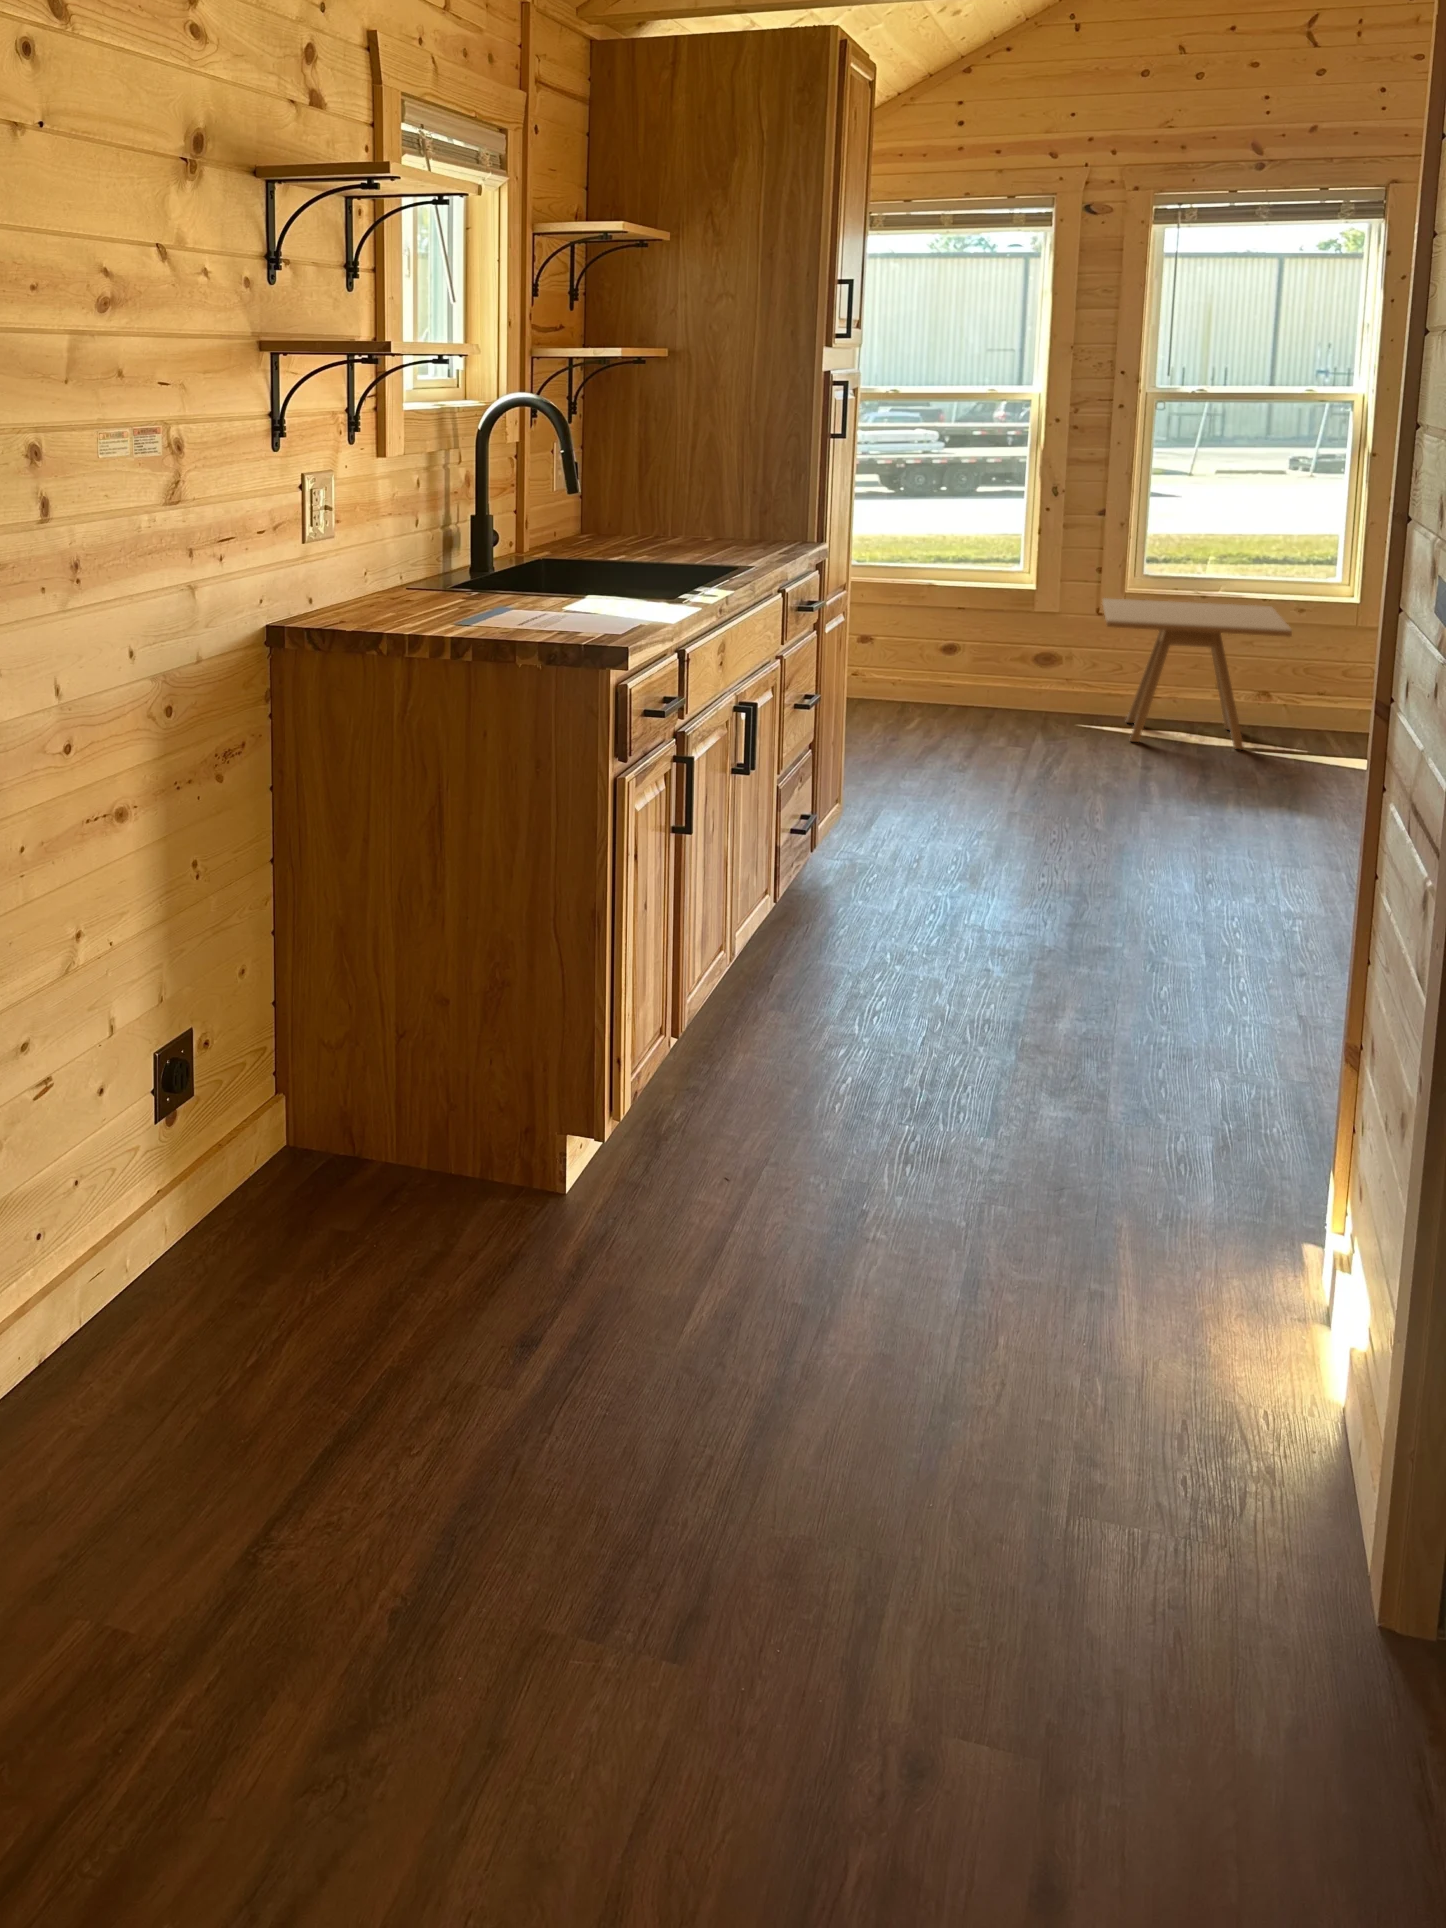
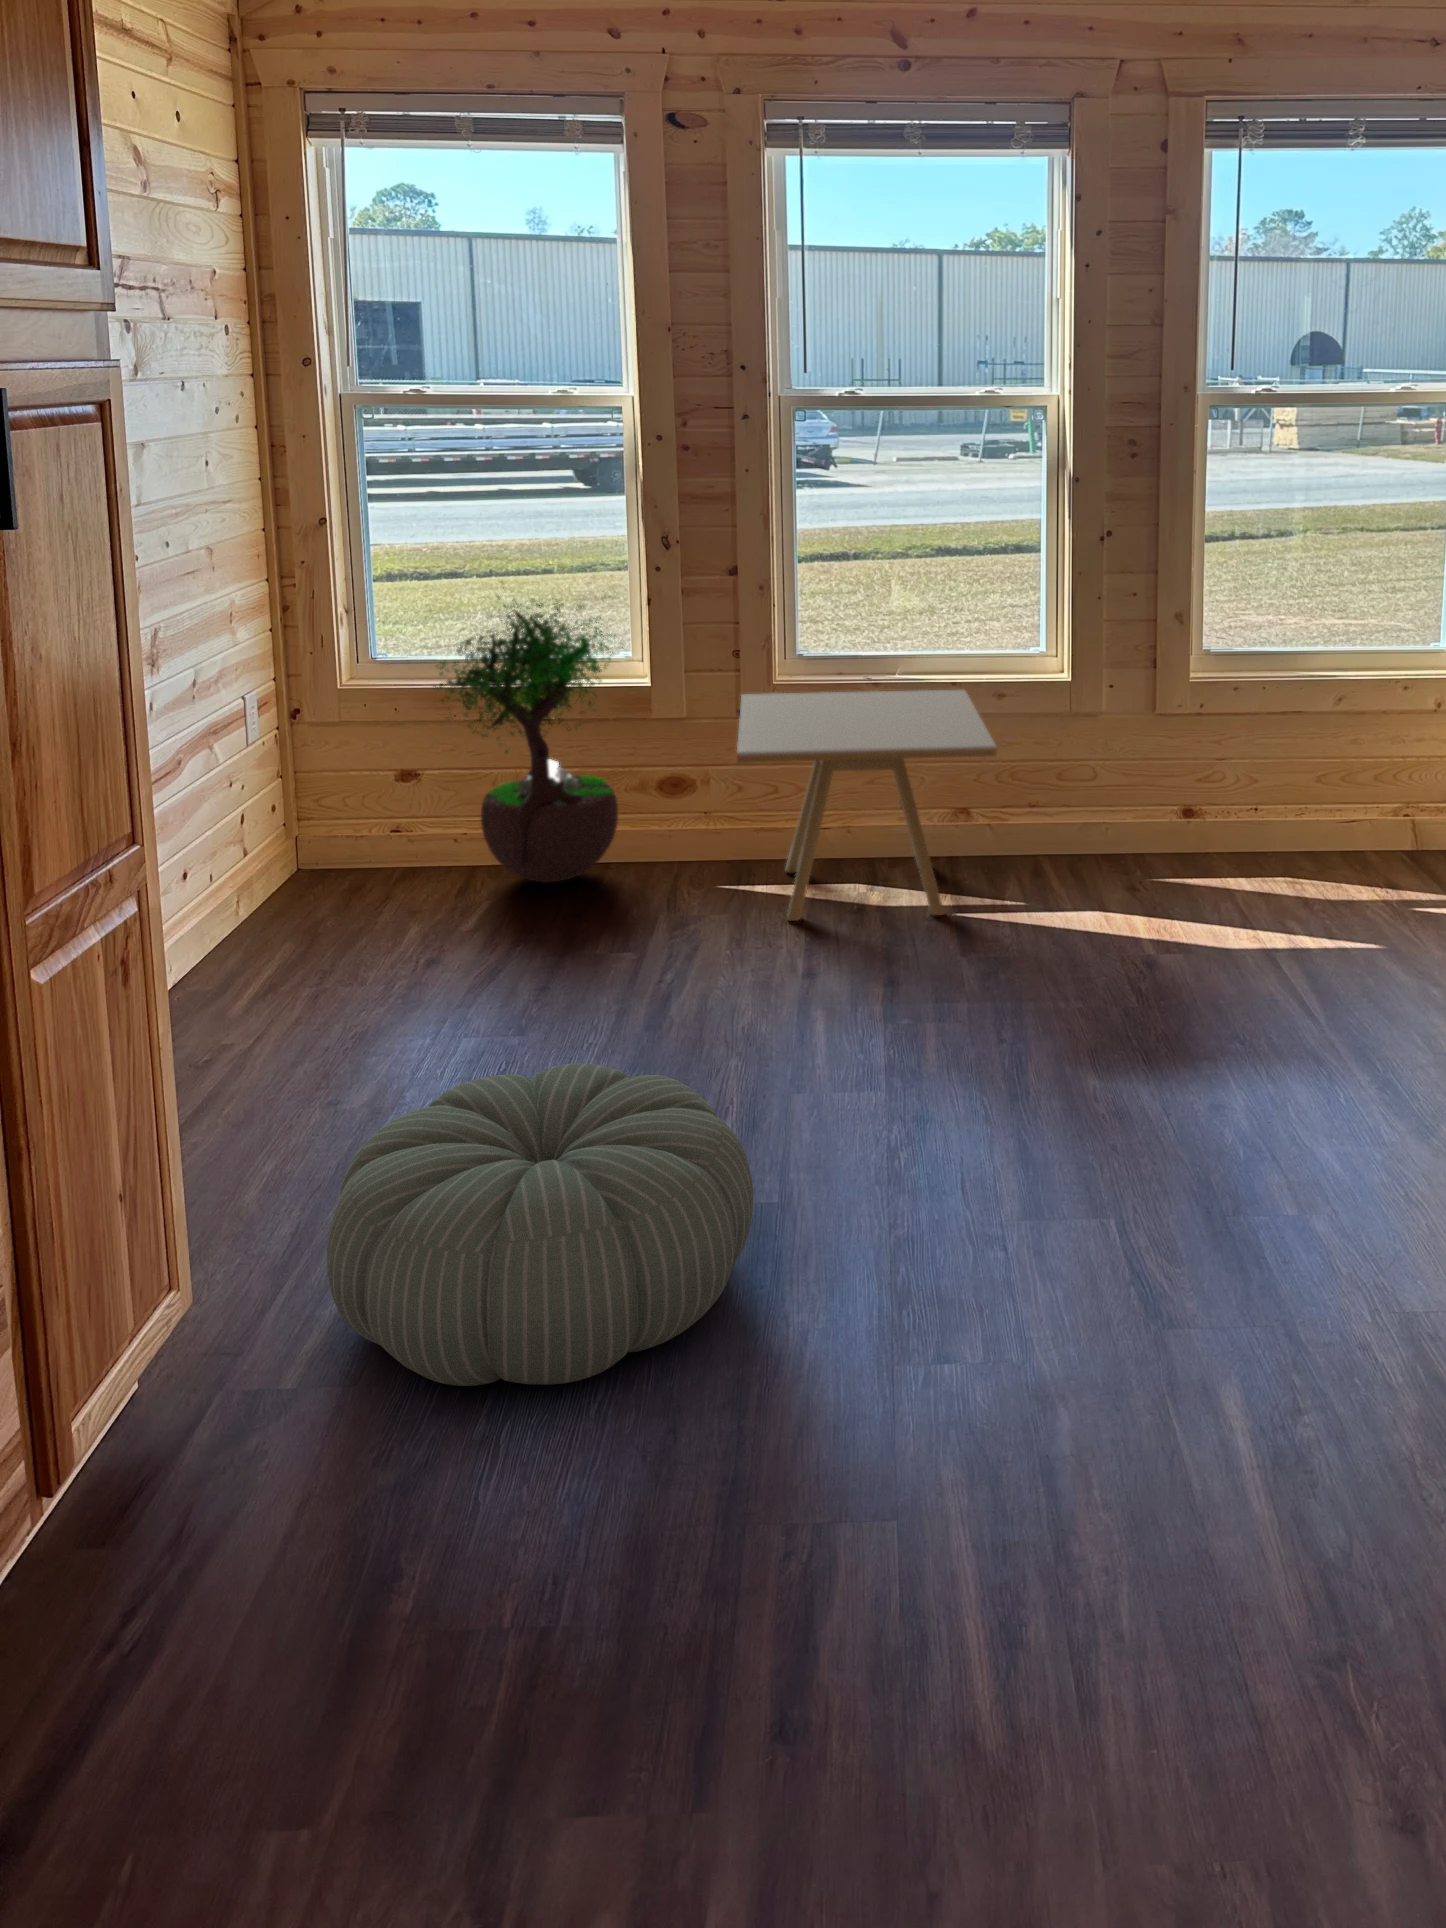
potted tree: none [902,508,1030,712] -> present [435,587,623,882]
pouf: none [913,736,1130,856] -> present [327,1063,753,1386]

